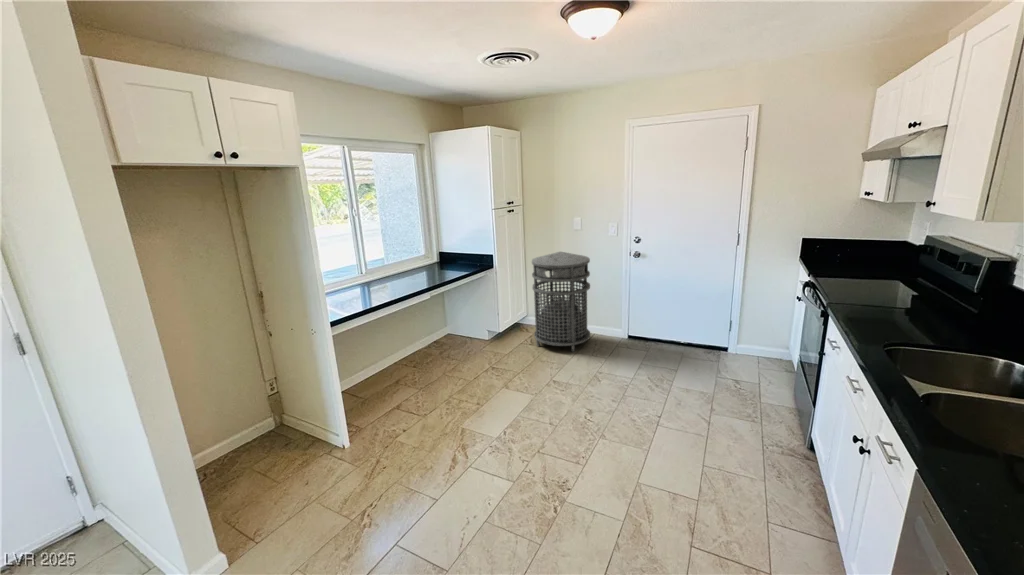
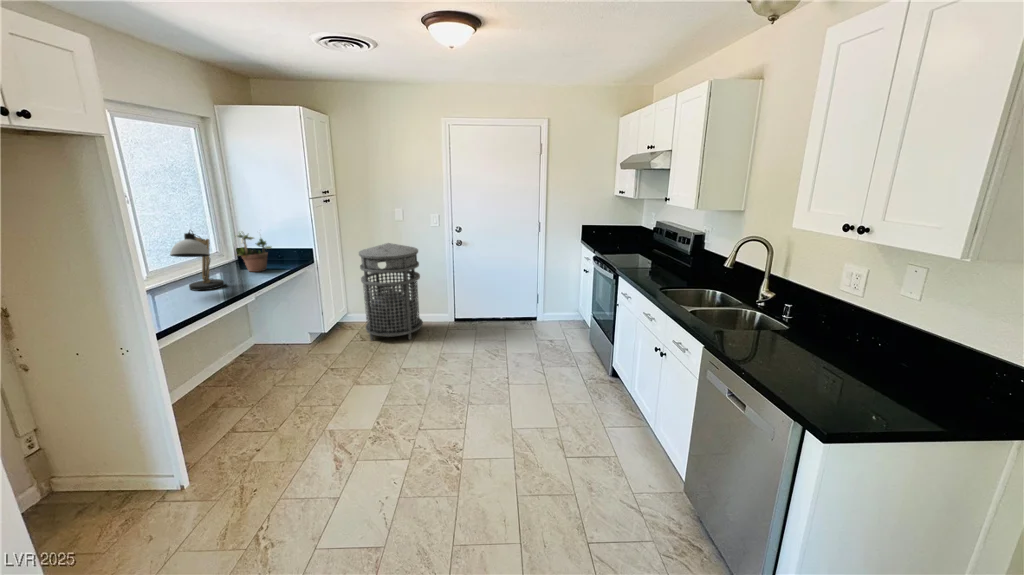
potted plant: none [428,234,456,273] -> present [236,234,271,272]
desk lamp: none [374,237,413,287] -> present [170,230,224,291]

